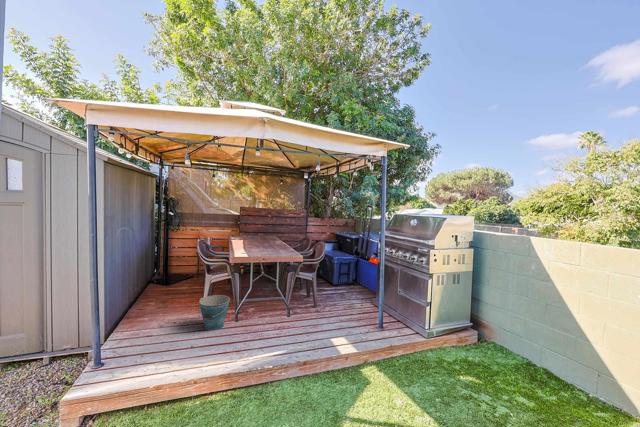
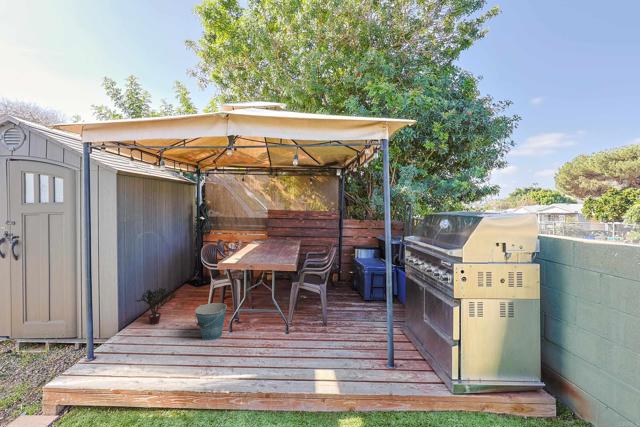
potted plant: none [118,284,161,324] -> present [137,288,175,324]

